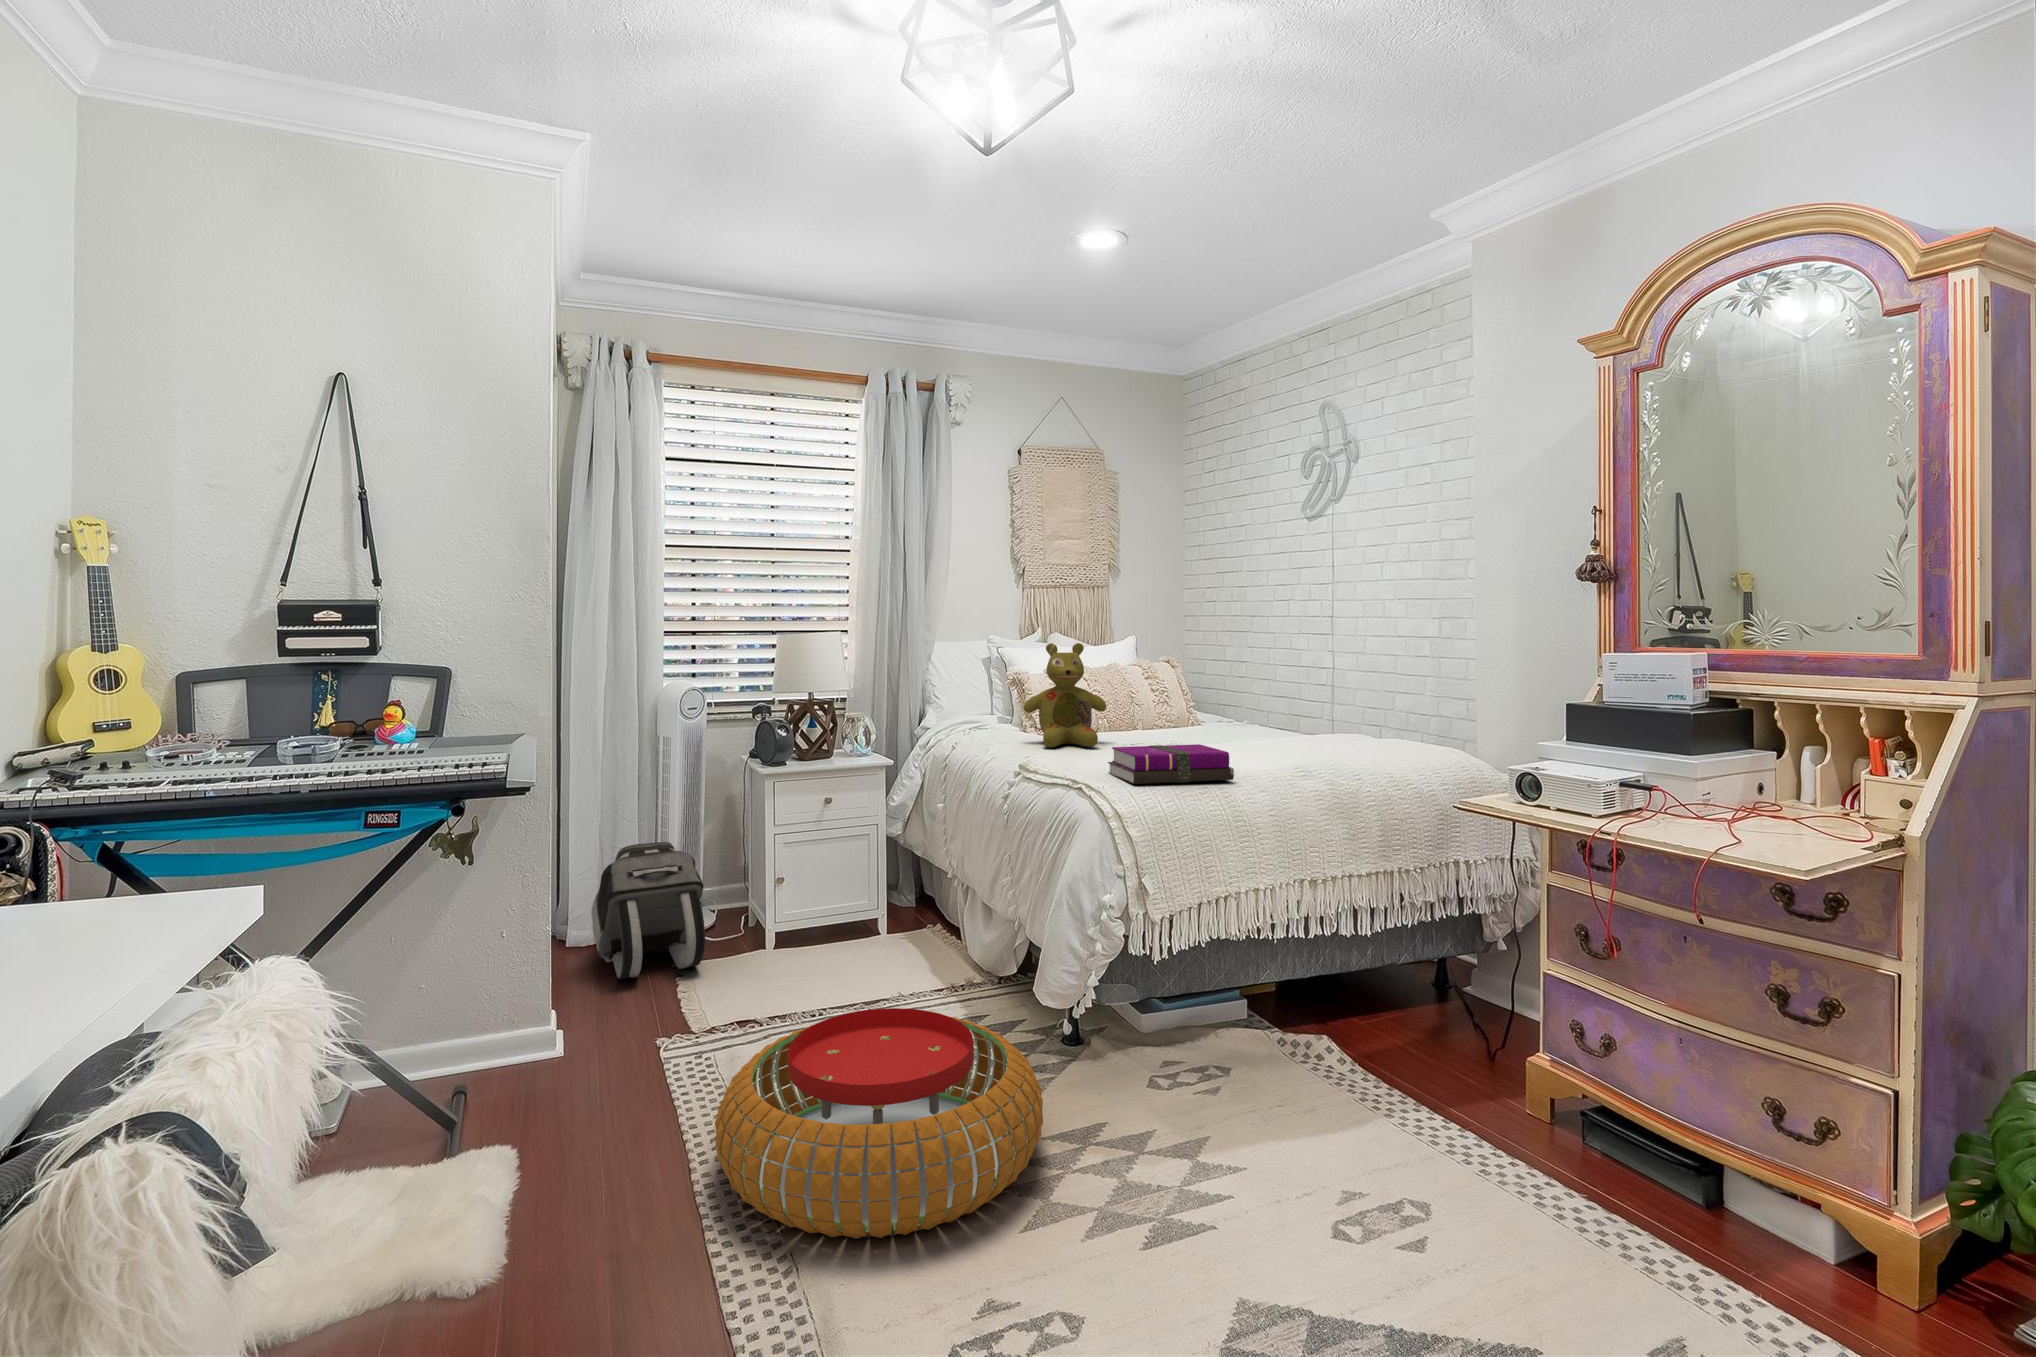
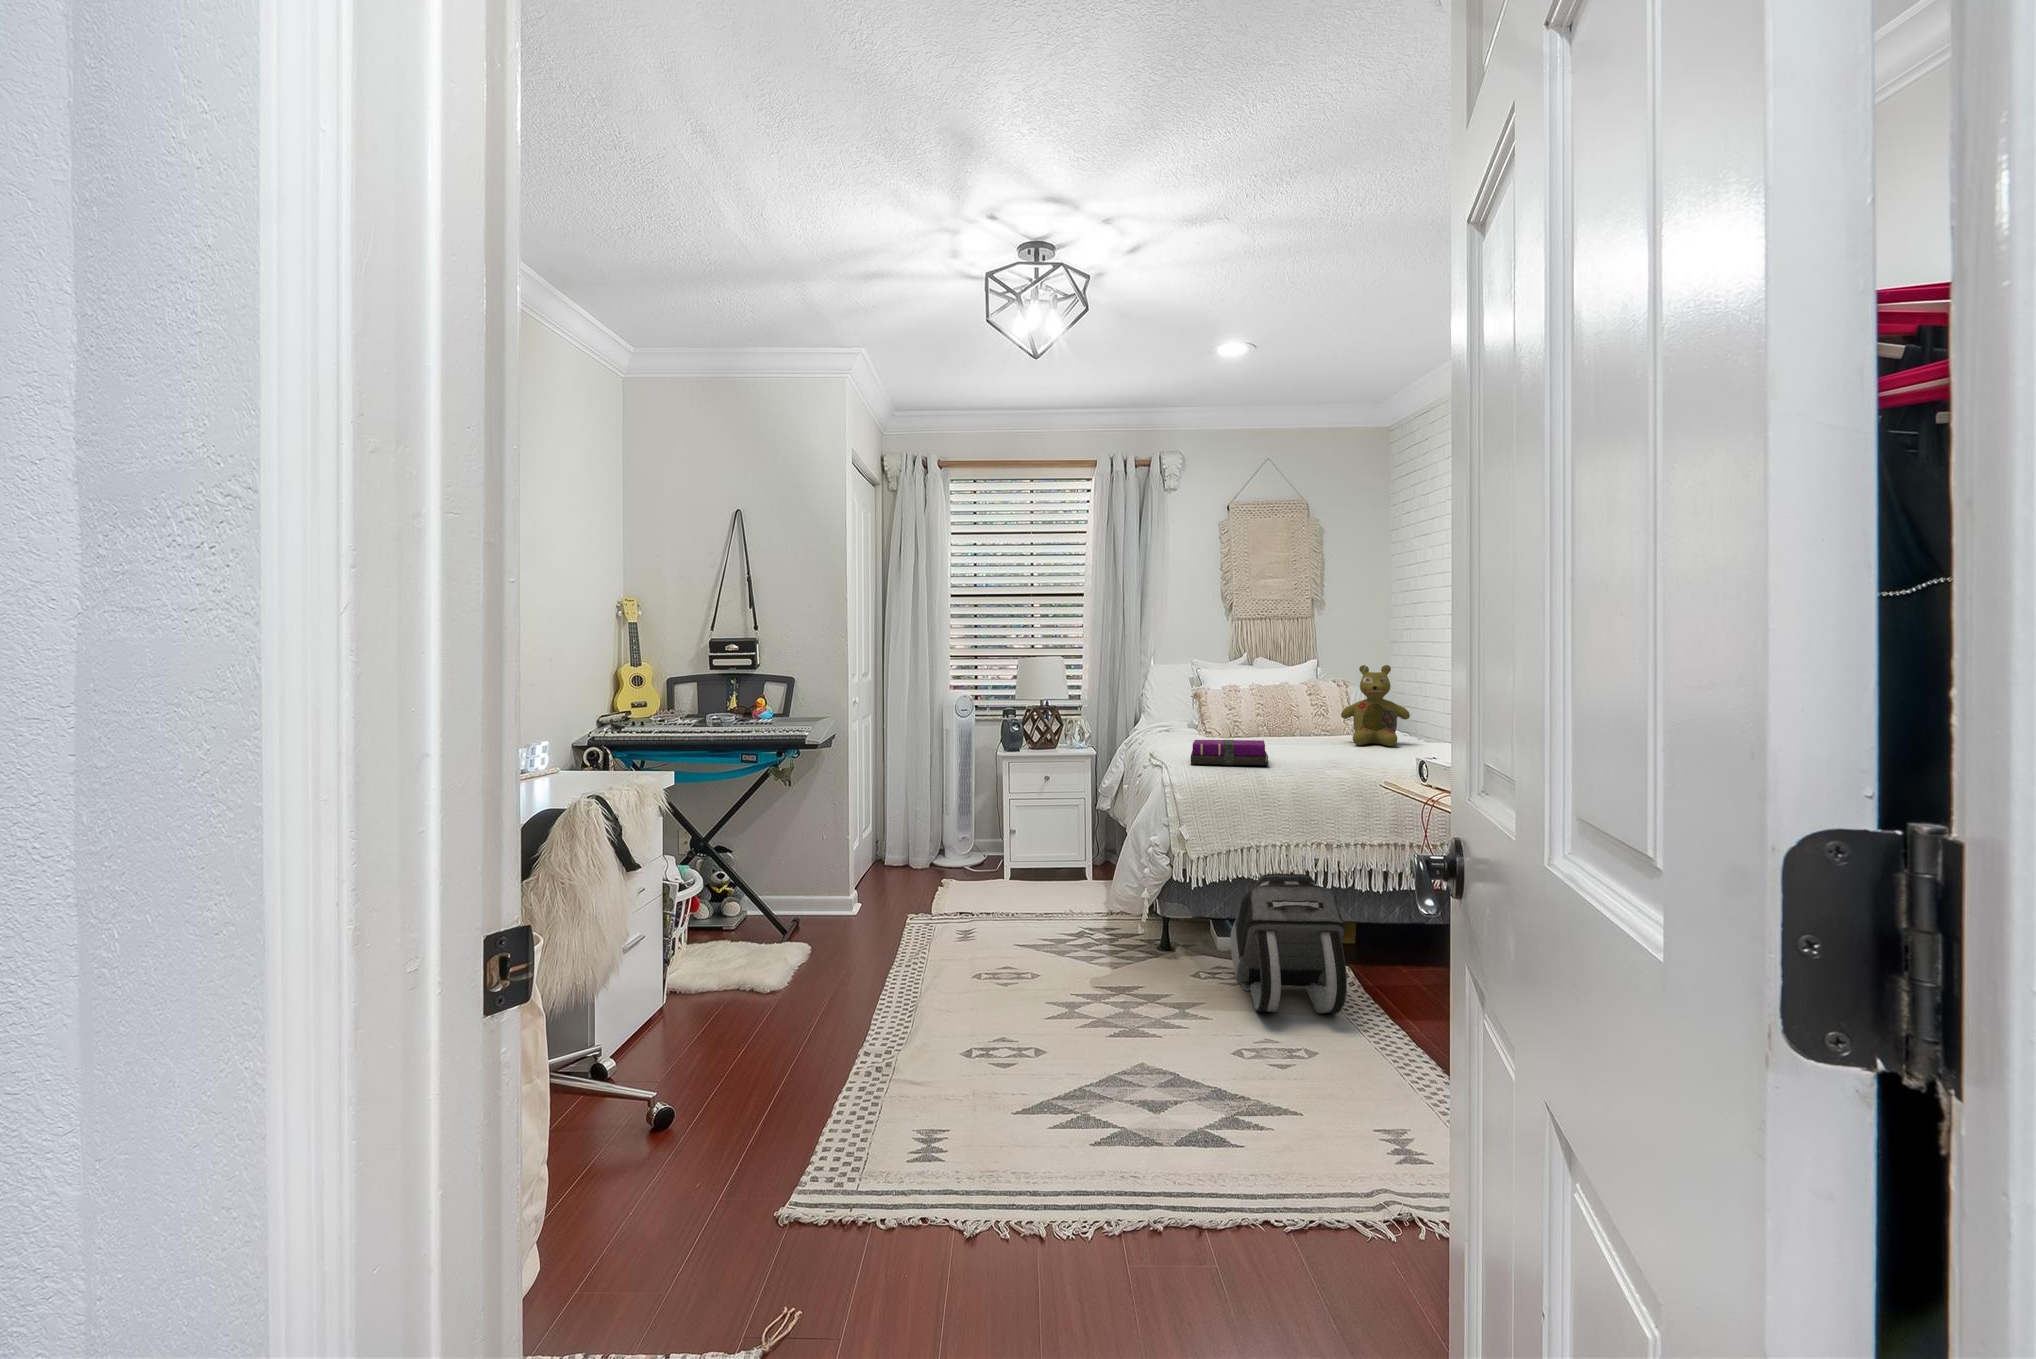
stuffed bear: present [1024,643,1107,747] -> present [1341,665,1410,746]
backpack: present [592,842,705,979] -> present [1231,874,1347,1013]
pouf: present [715,1008,1043,1239] -> none [897,895,1093,1005]

